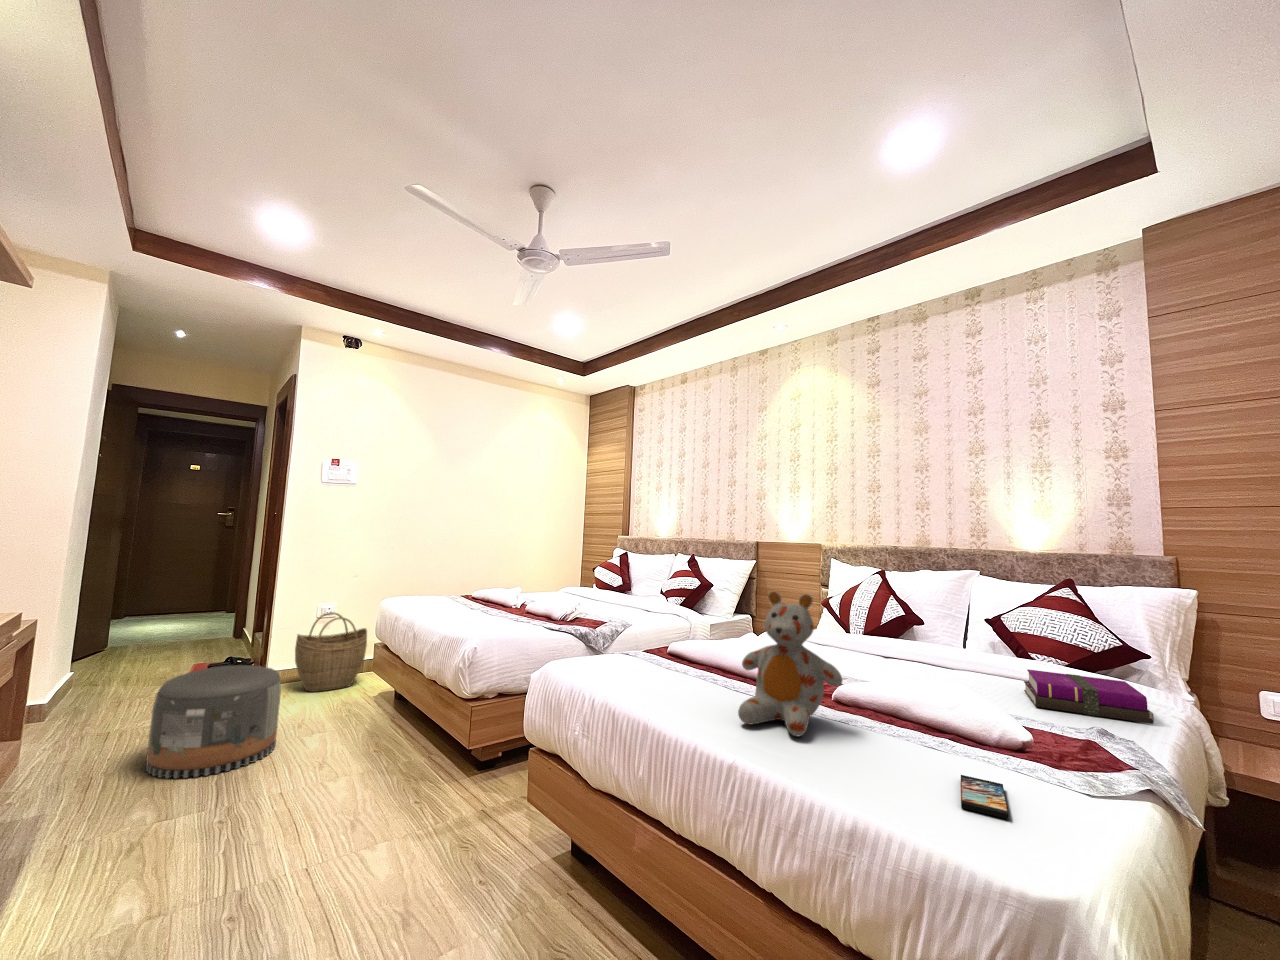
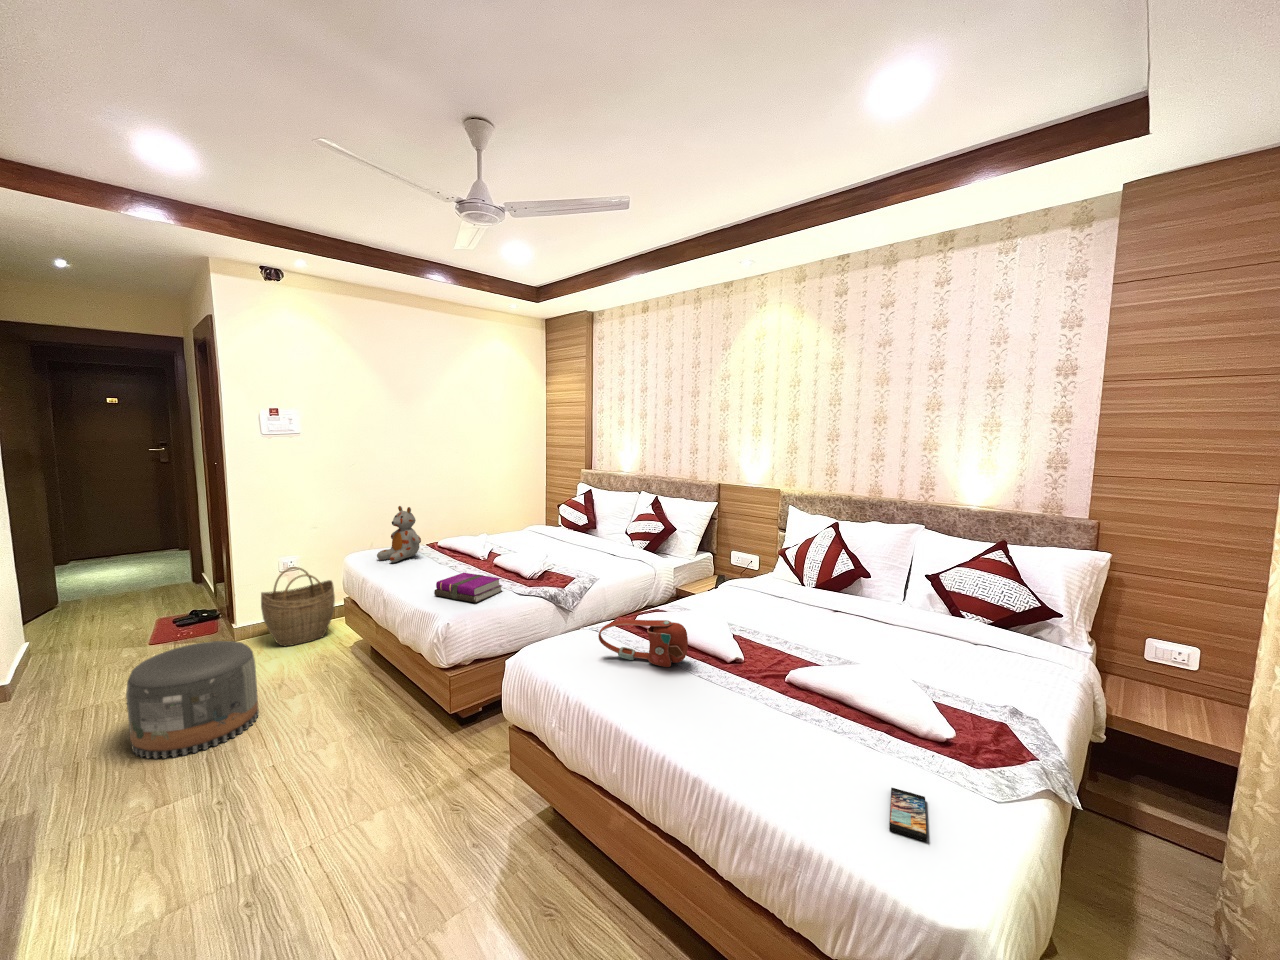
stuffed bear: present [738,591,843,737] -> present [377,506,421,562]
handbag: none [629,629,724,681] -> present [598,620,688,667]
notebook: present [1024,669,1154,724] -> present [434,573,502,602]

